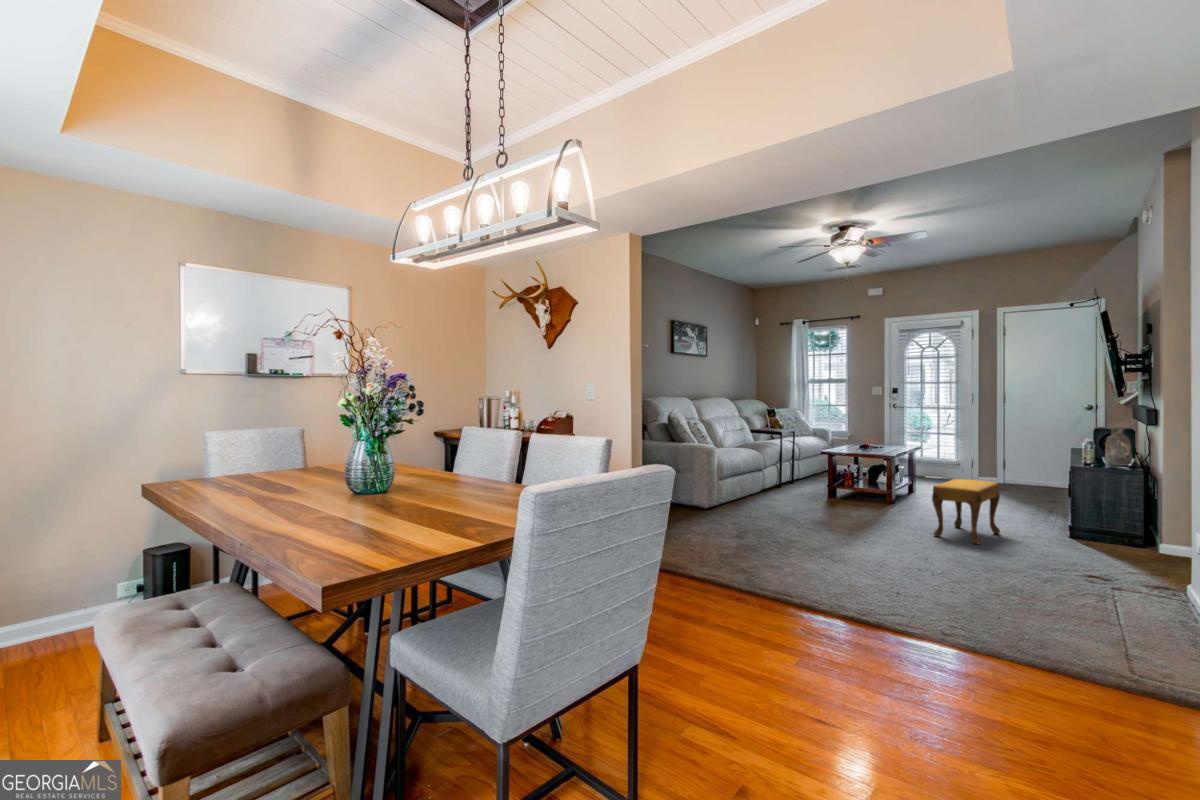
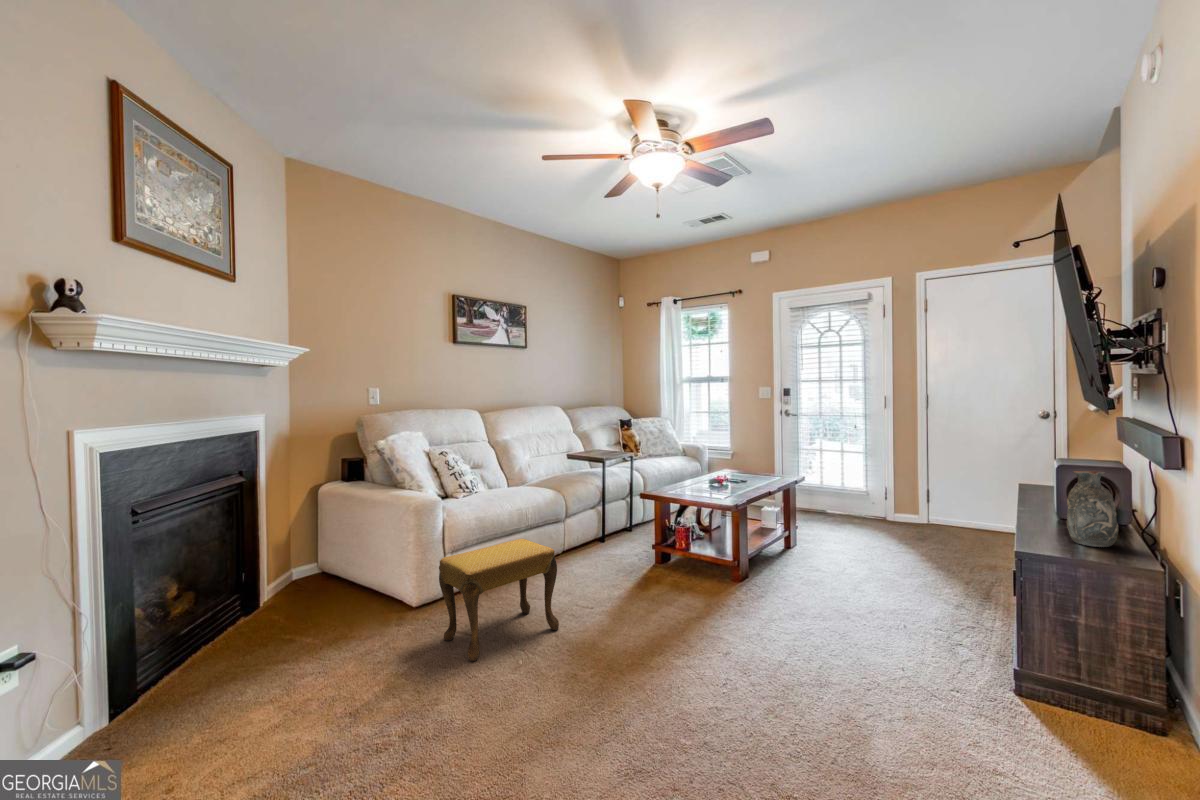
footstool: present [932,479,1000,544] -> present [439,539,559,661]

